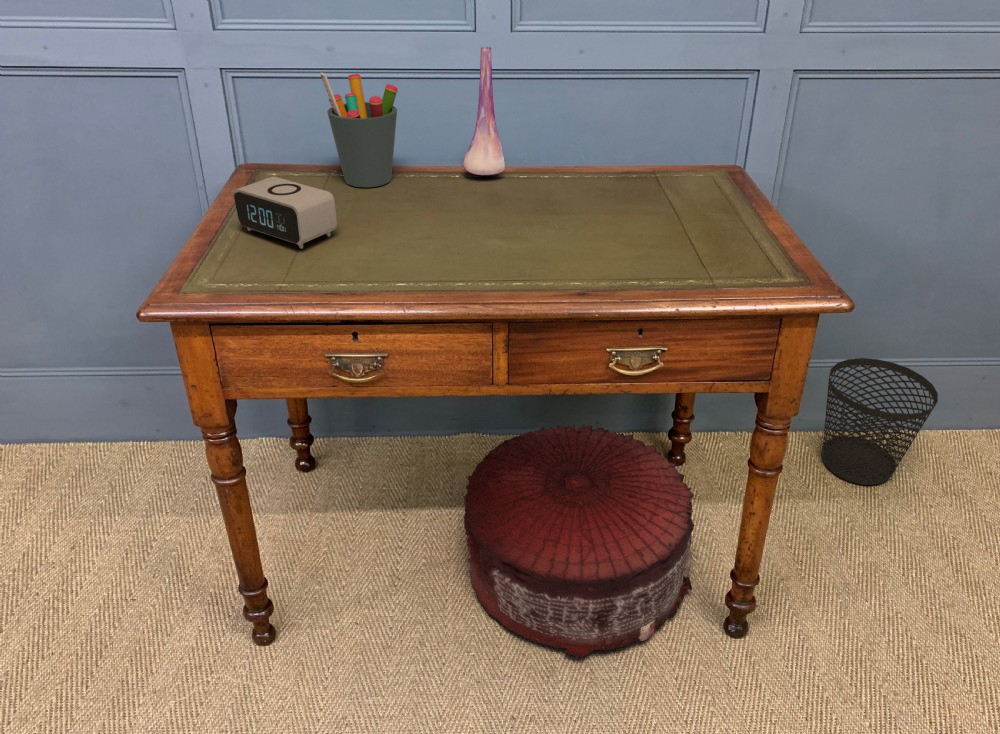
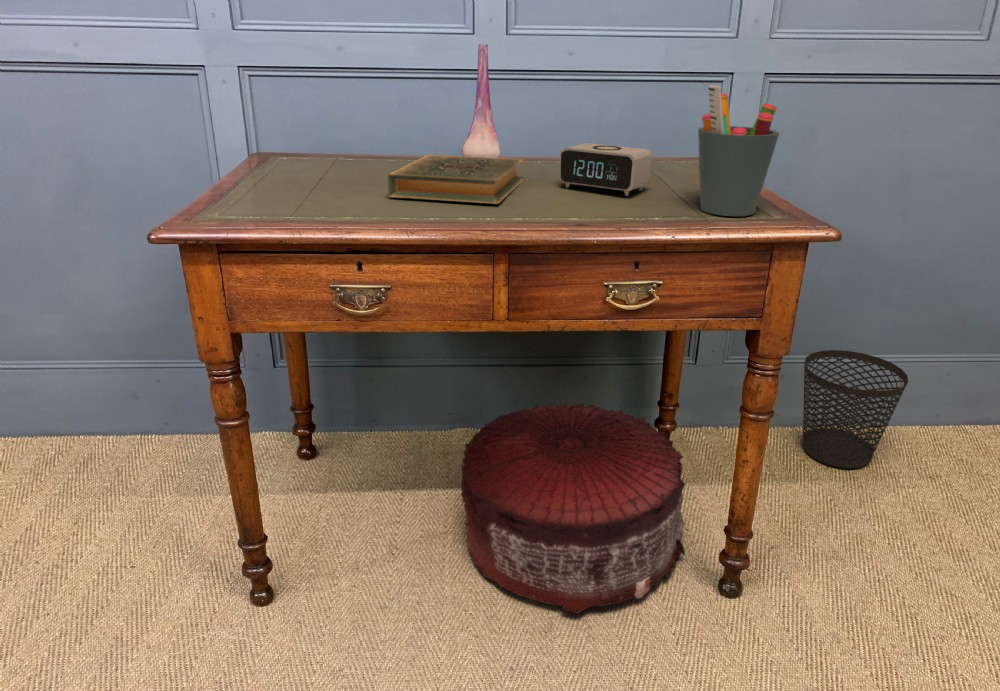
pen holder: present [320,73,398,187] -> present [698,86,779,216]
hardback book: none [381,176,532,257] -> present [388,155,523,204]
alarm clock: present [234,177,337,249] -> present [560,143,652,196]

